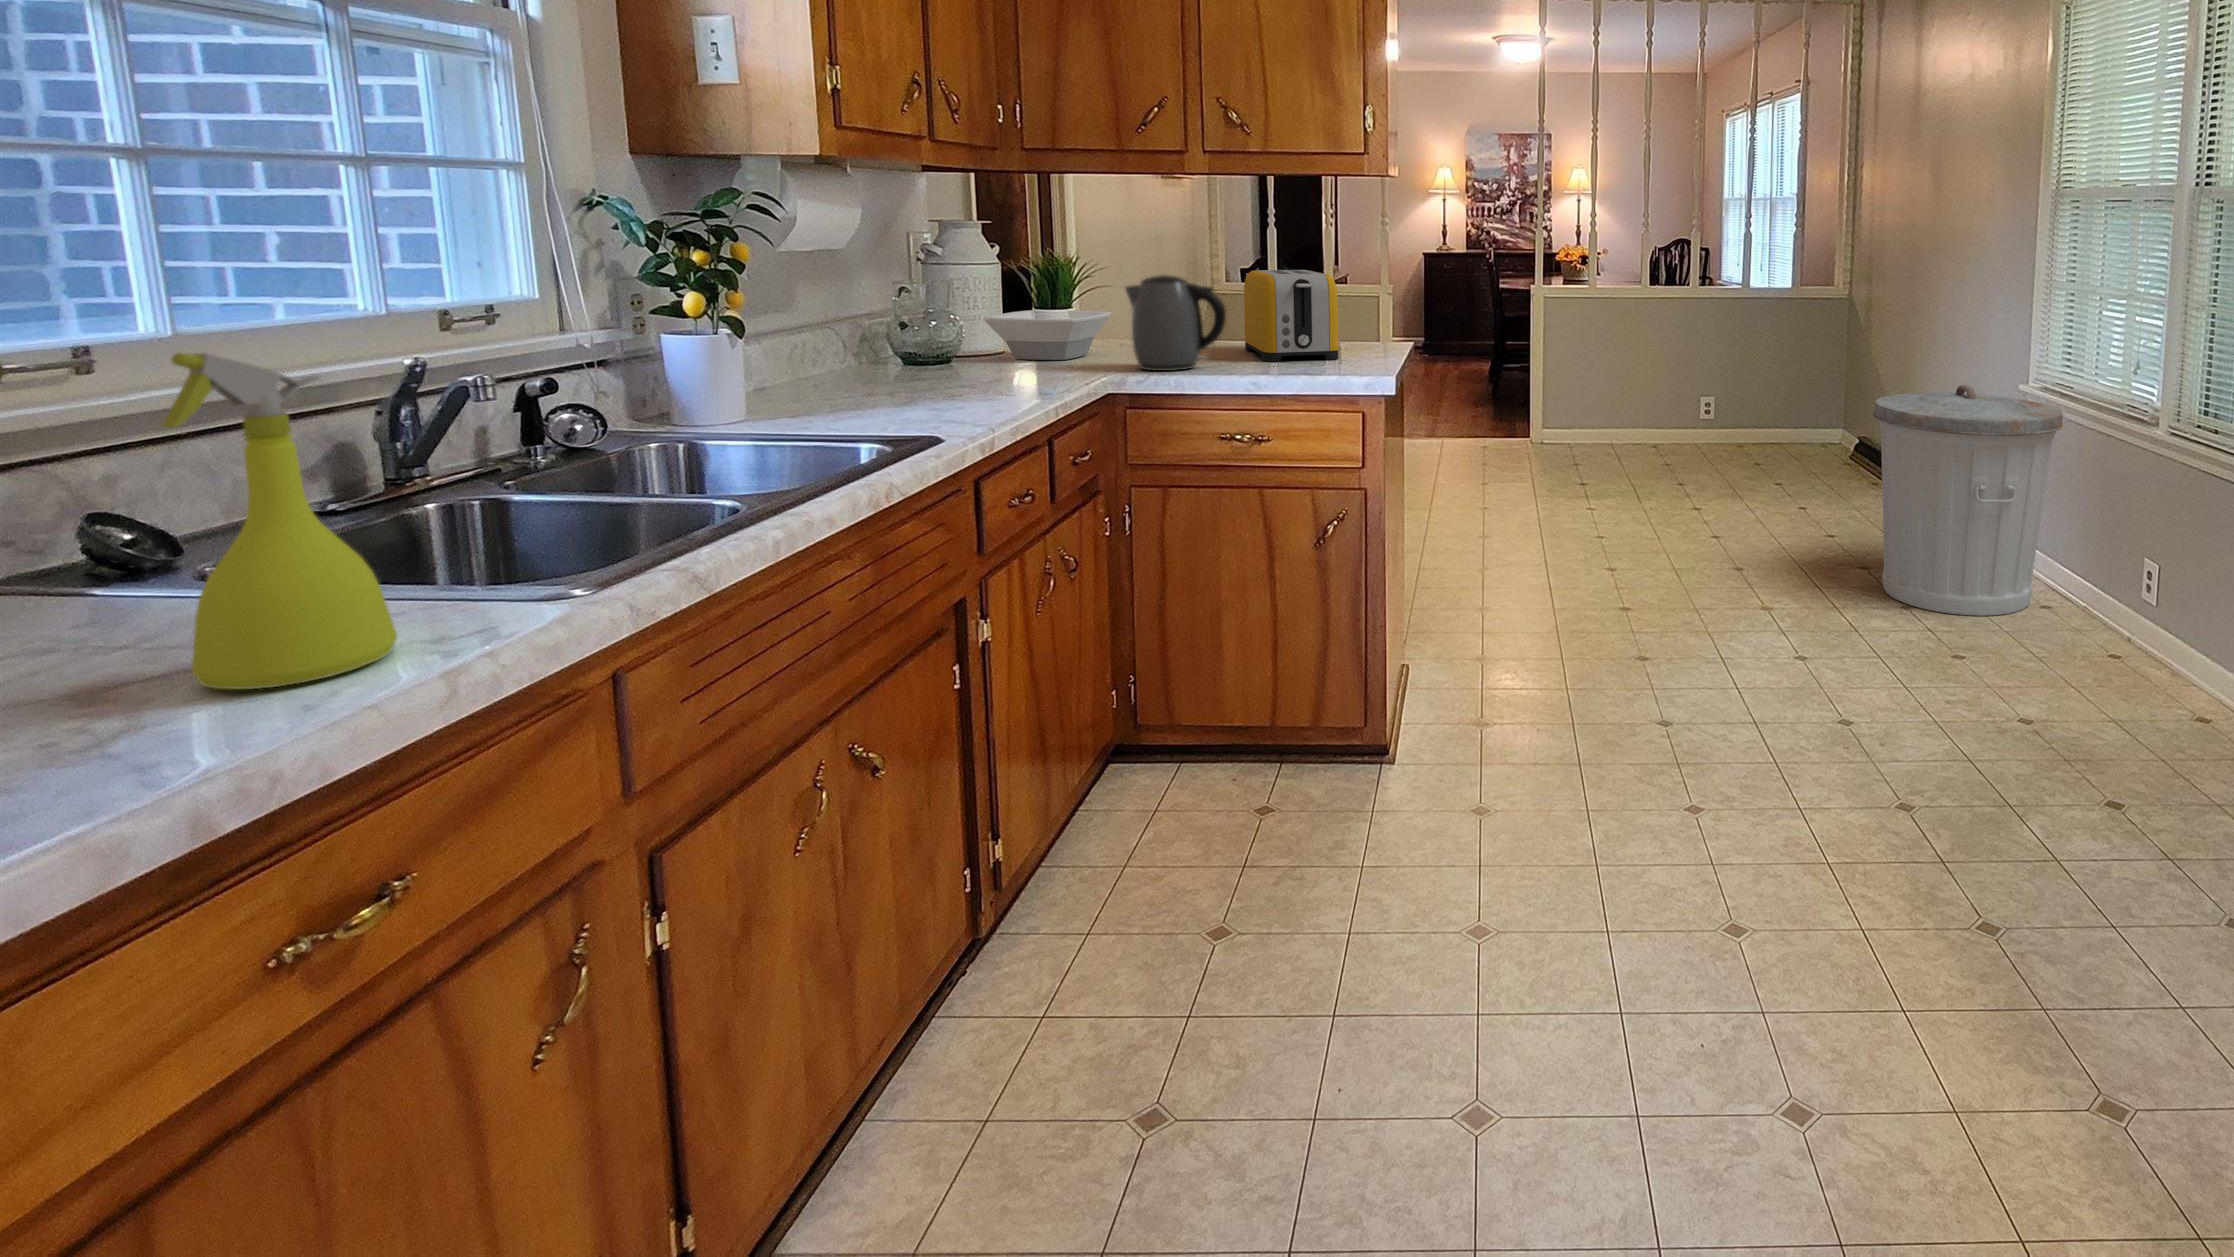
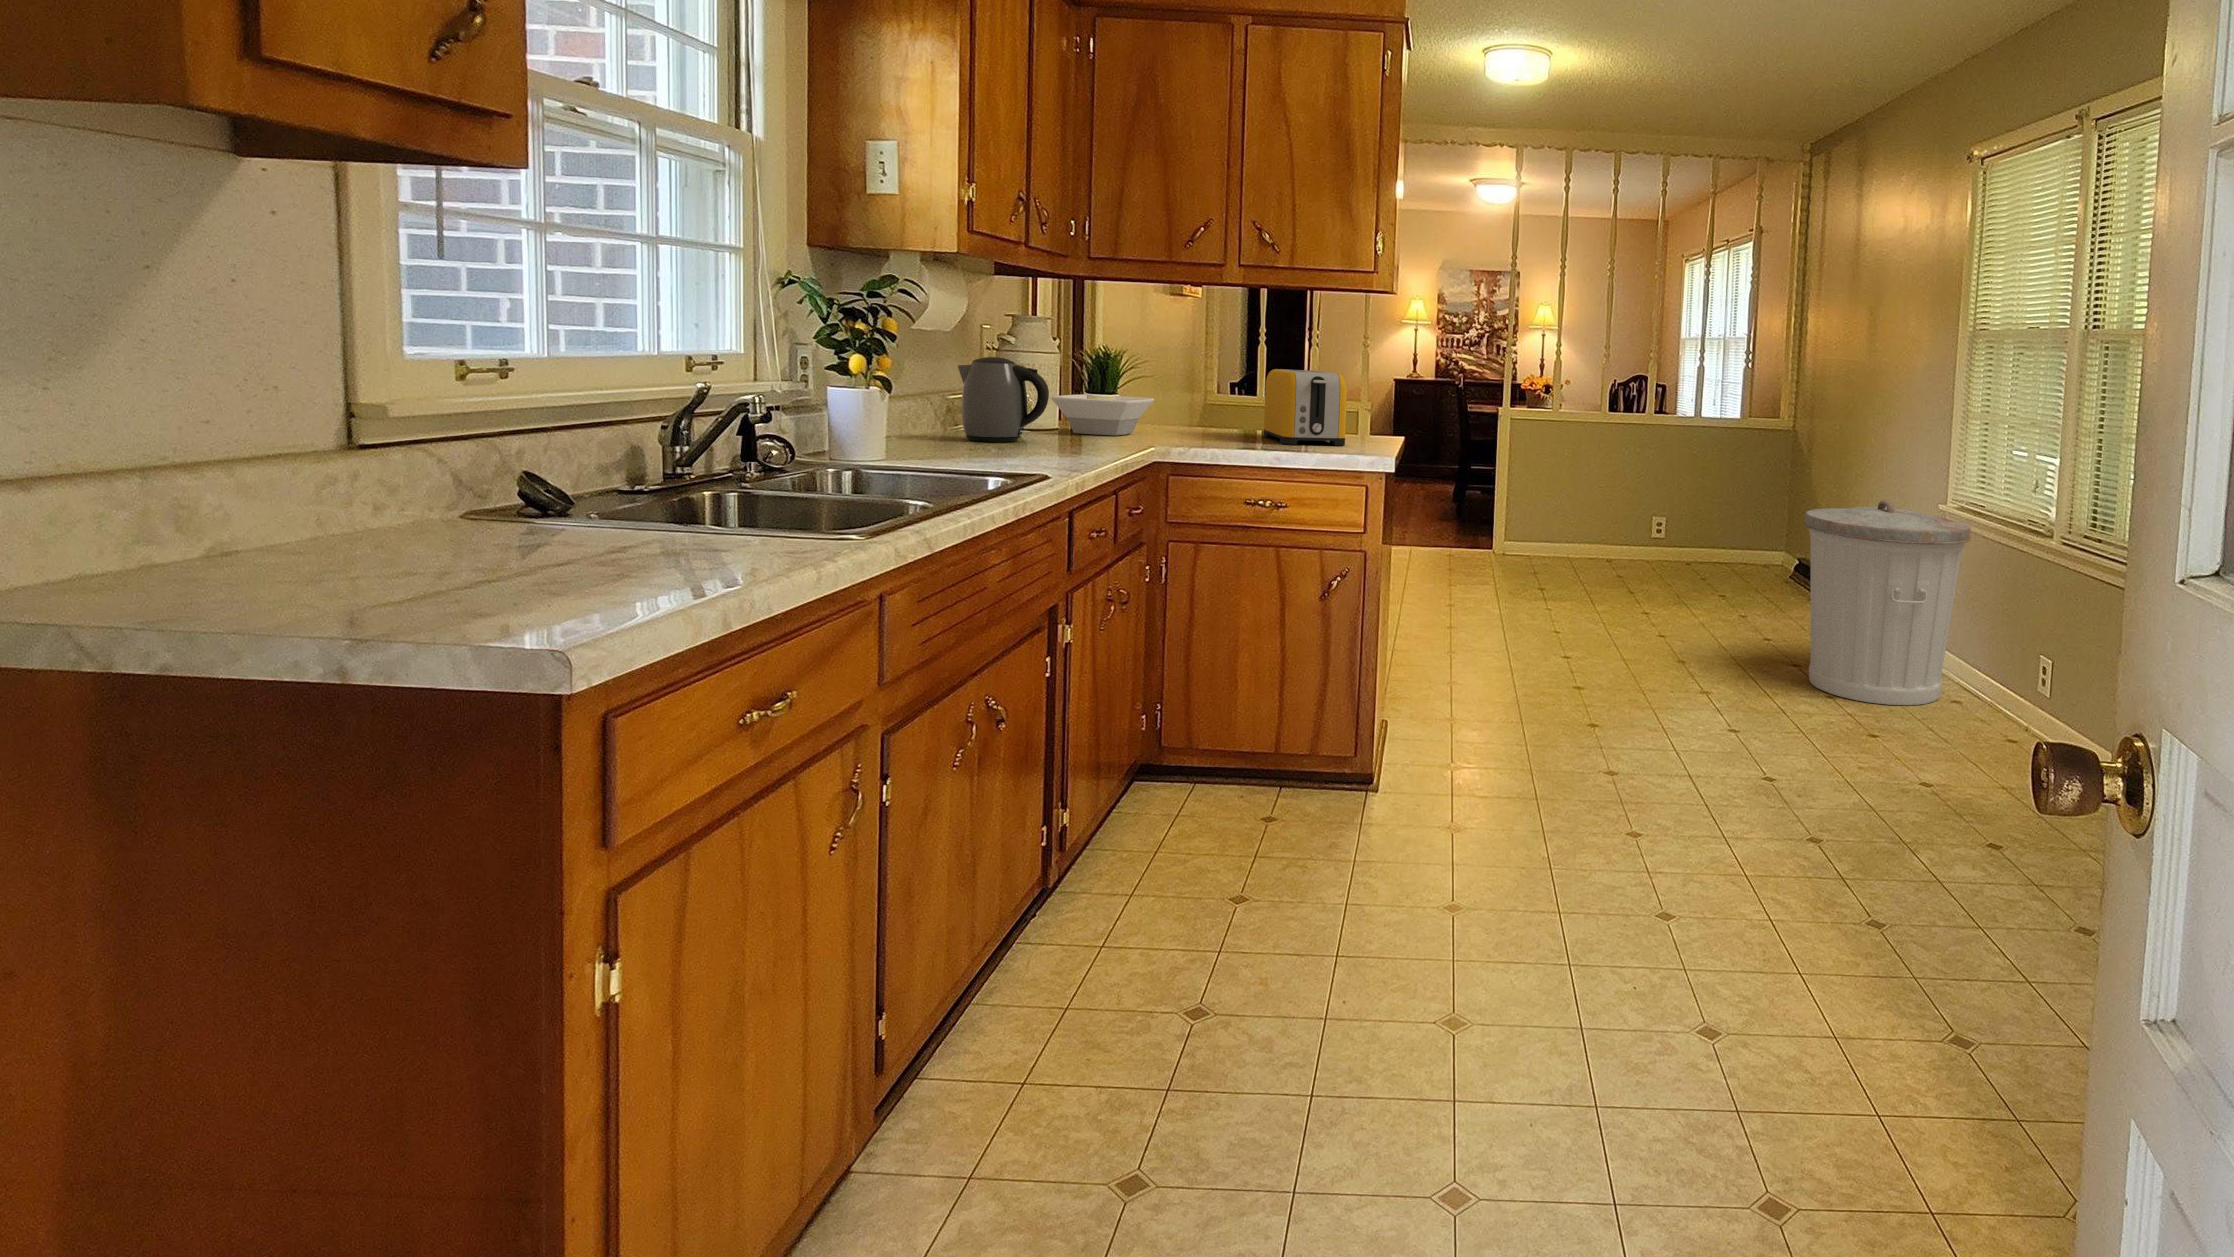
kettle: present [1125,275,1226,371] -> present [958,357,1049,442]
spray bottle: present [162,353,398,689] -> none [668,346,780,566]

